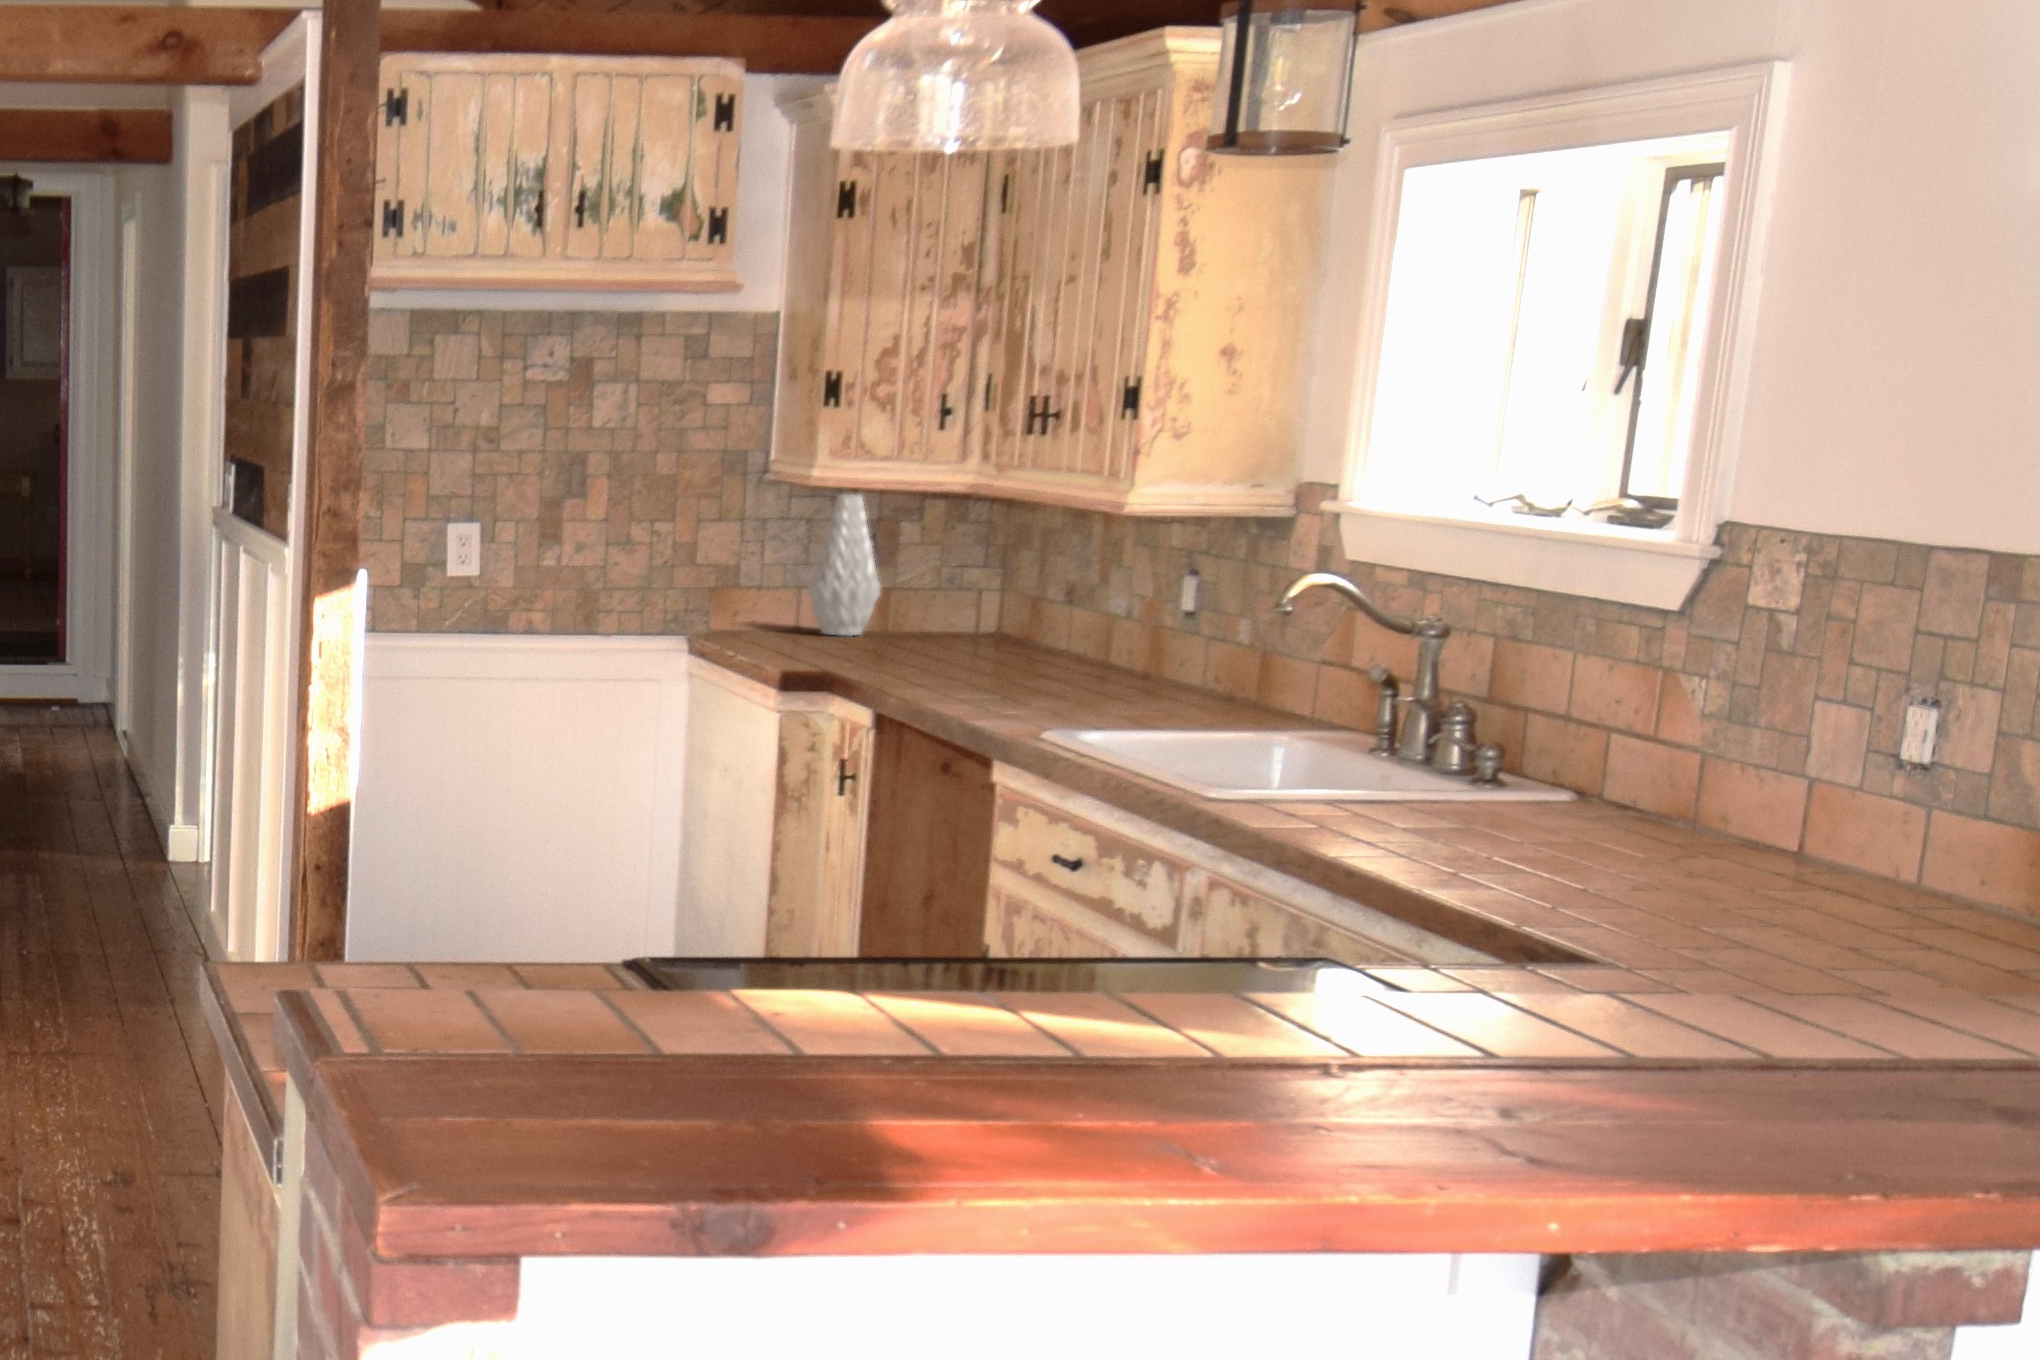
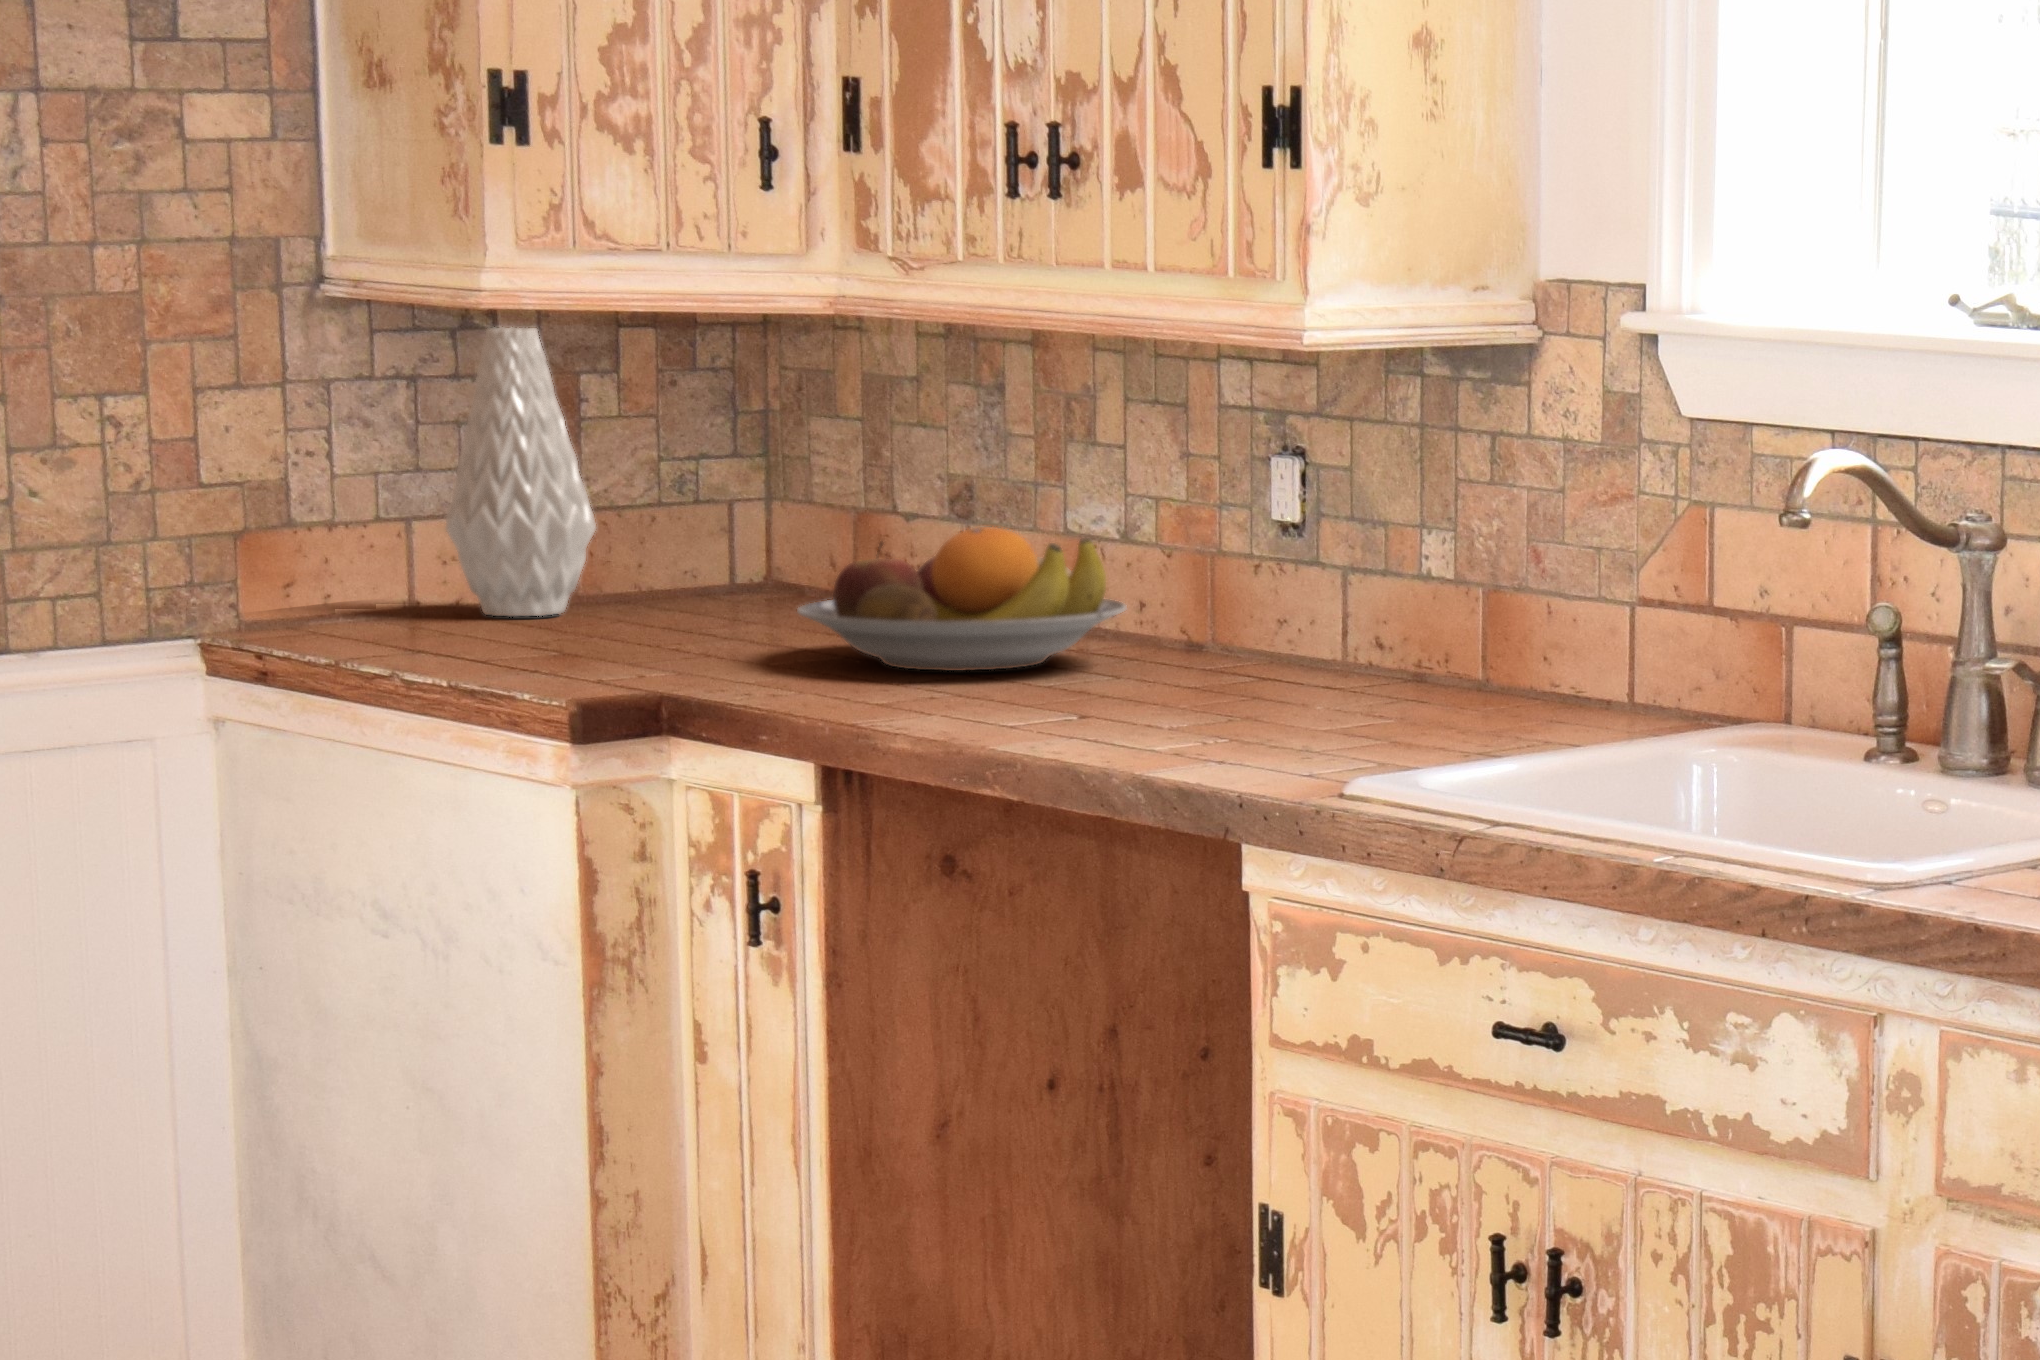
fruit bowl: none [914,601,1089,674] -> present [798,527,1127,671]

